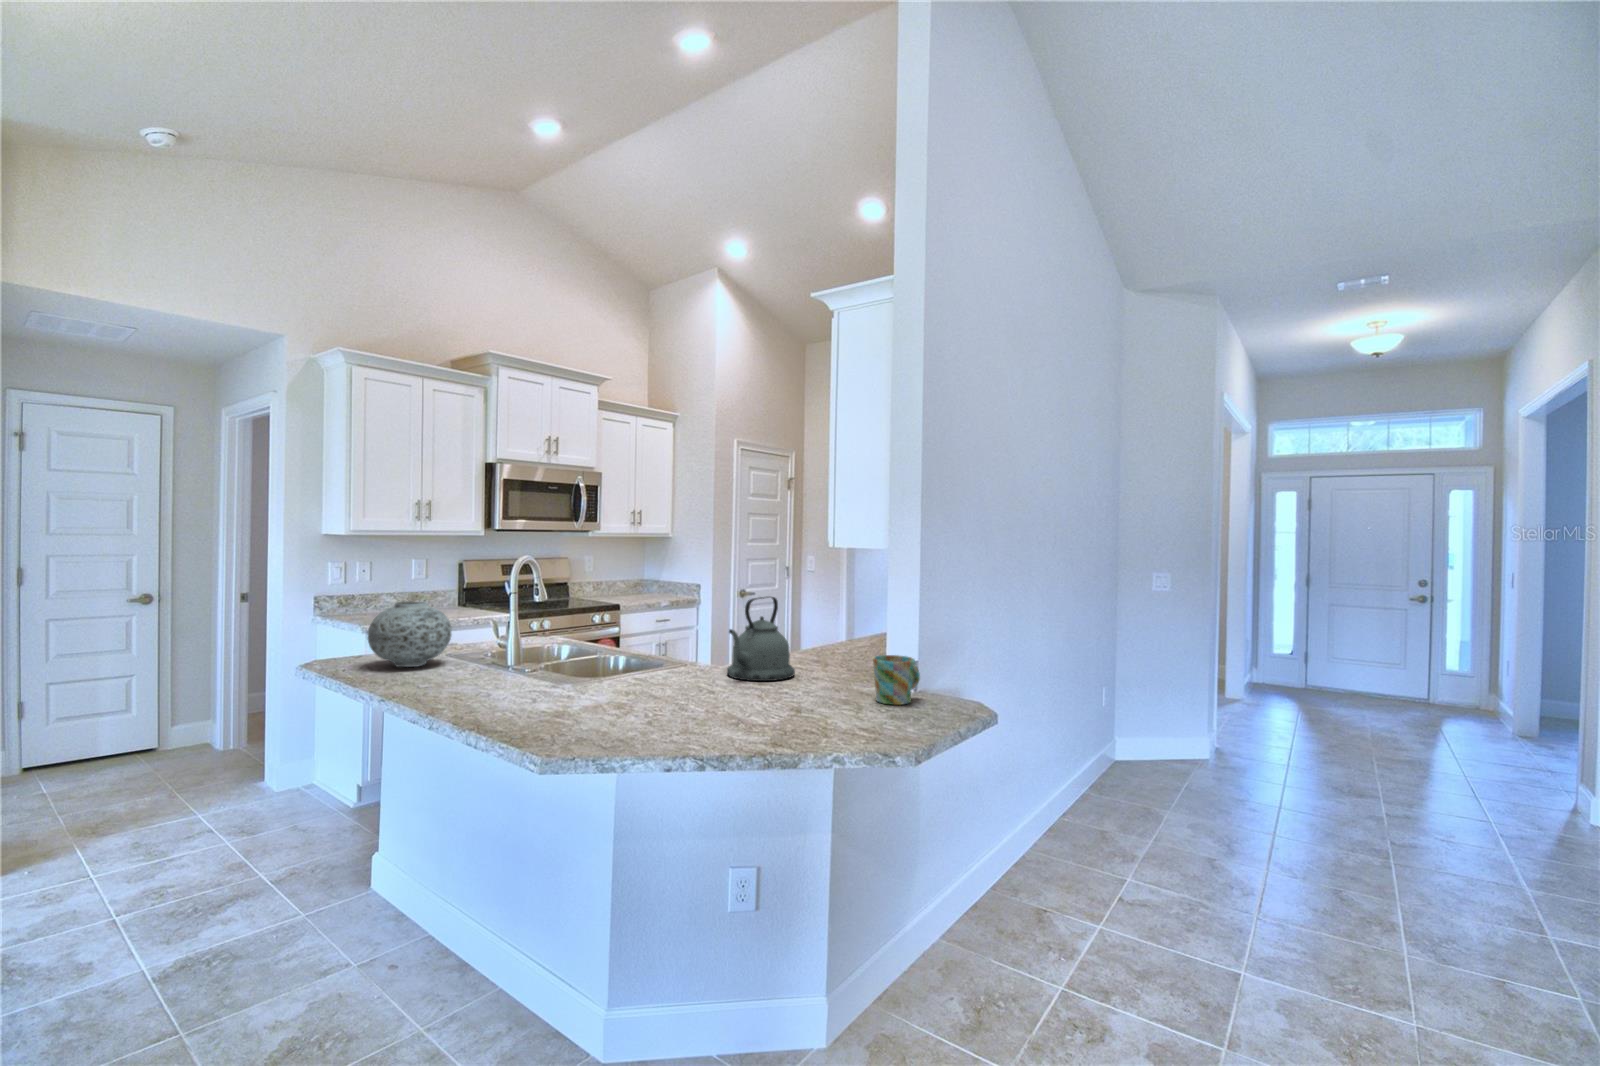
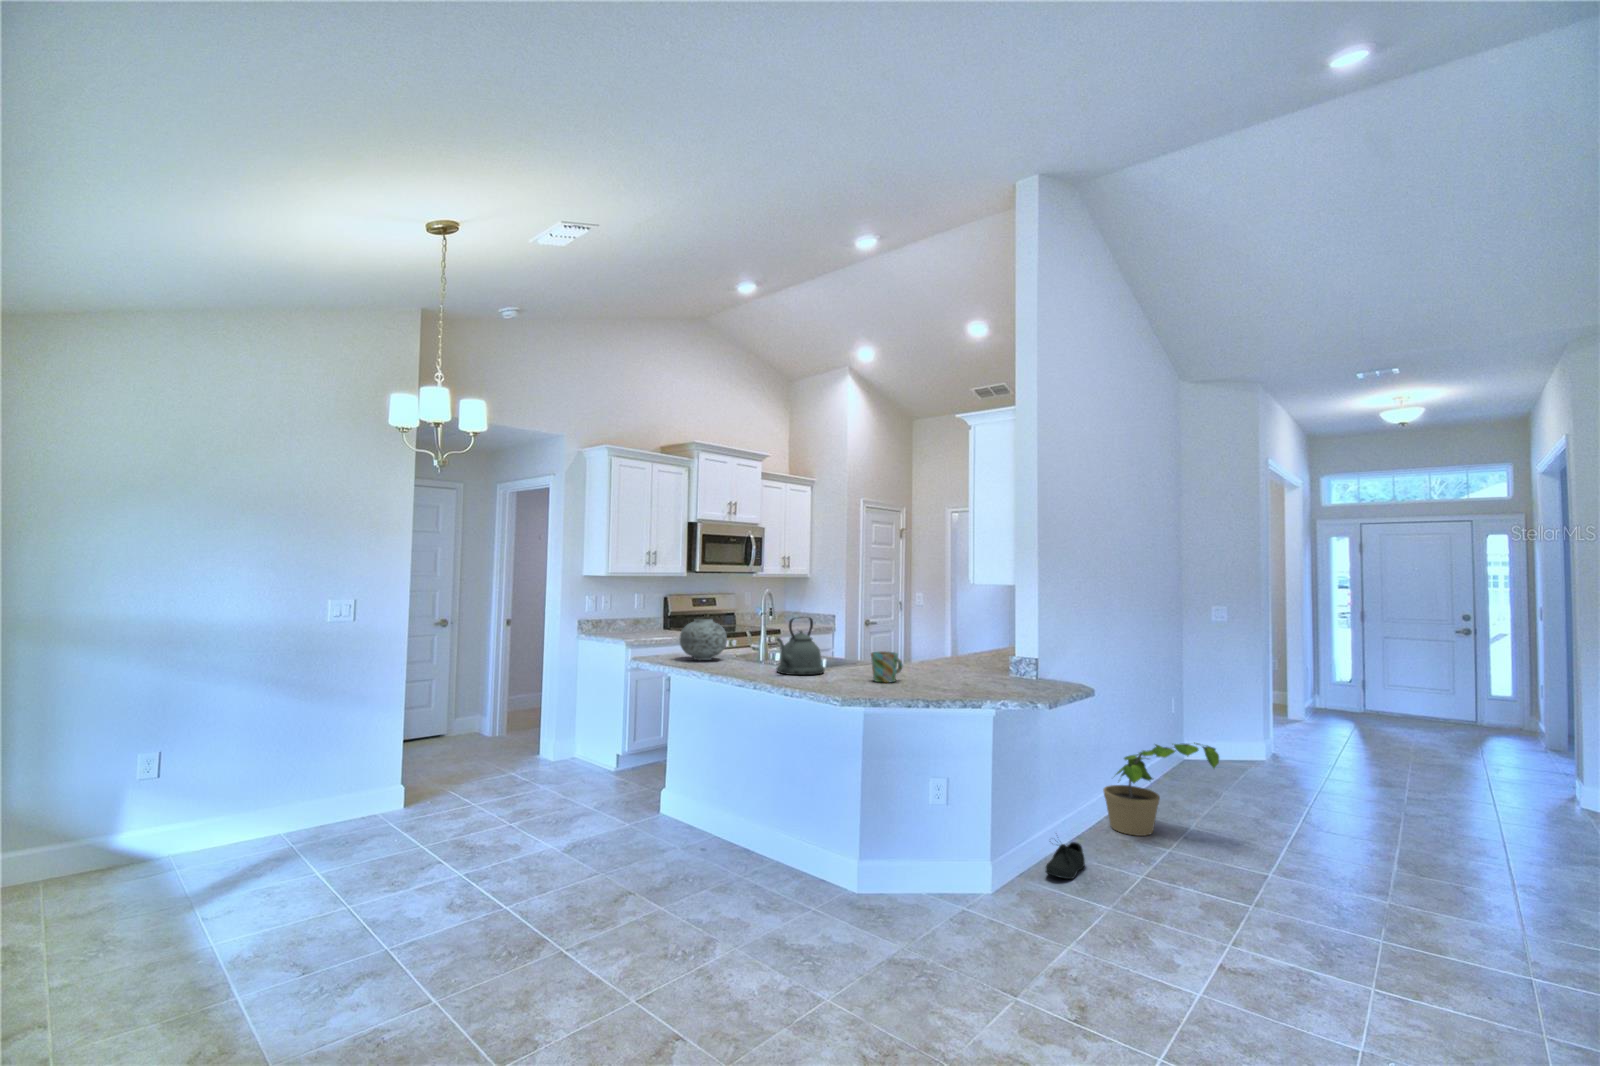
kettle: present [727,597,795,681] -> present [776,617,824,675]
mug: present [873,655,920,705] -> present [871,652,902,682]
potted plant: none [1013,767,1172,897] -> present [1103,742,1219,836]
shoe: none [920,916,981,997] -> present [1045,842,1085,879]

